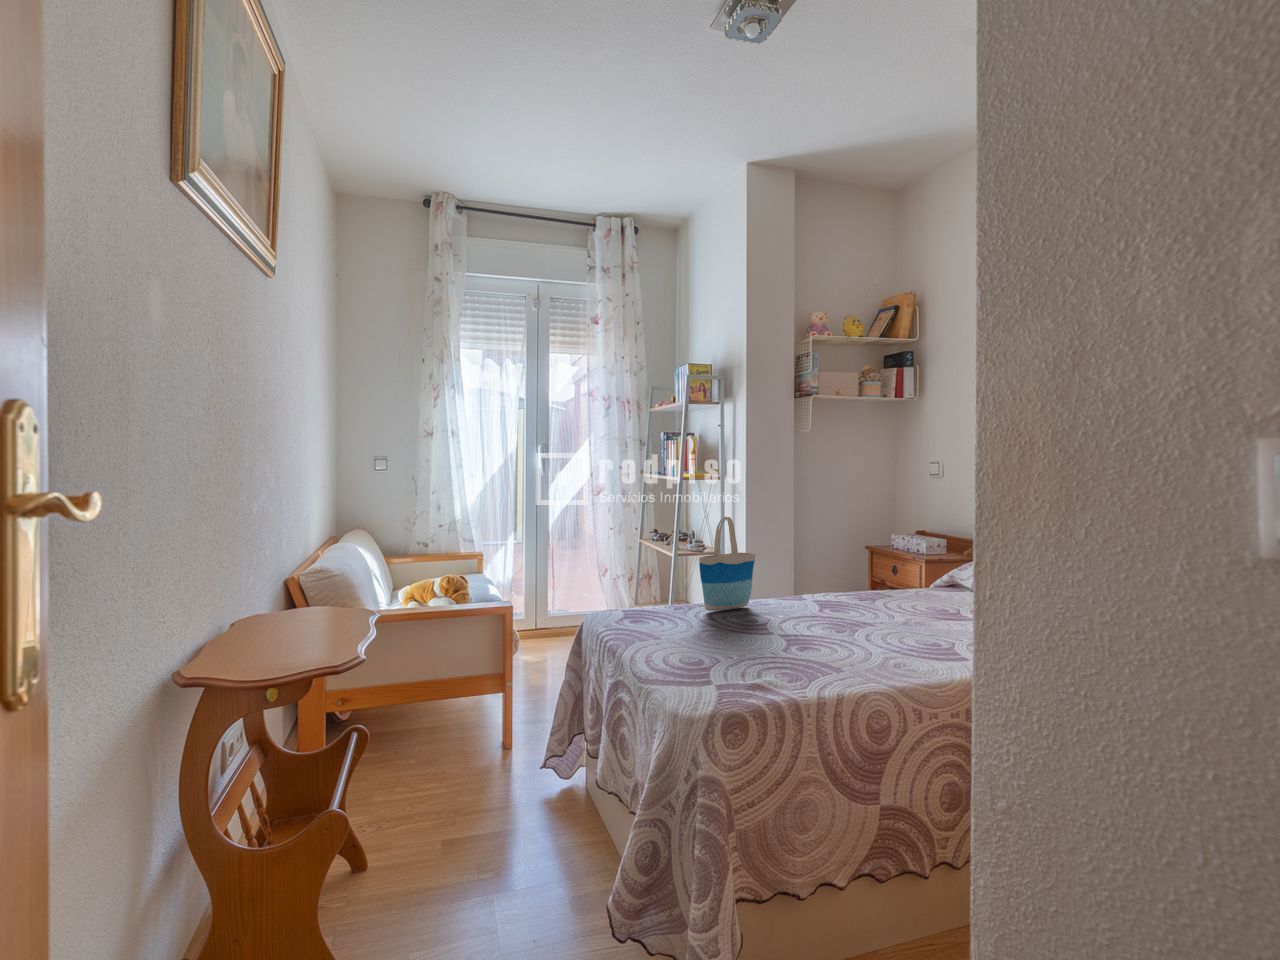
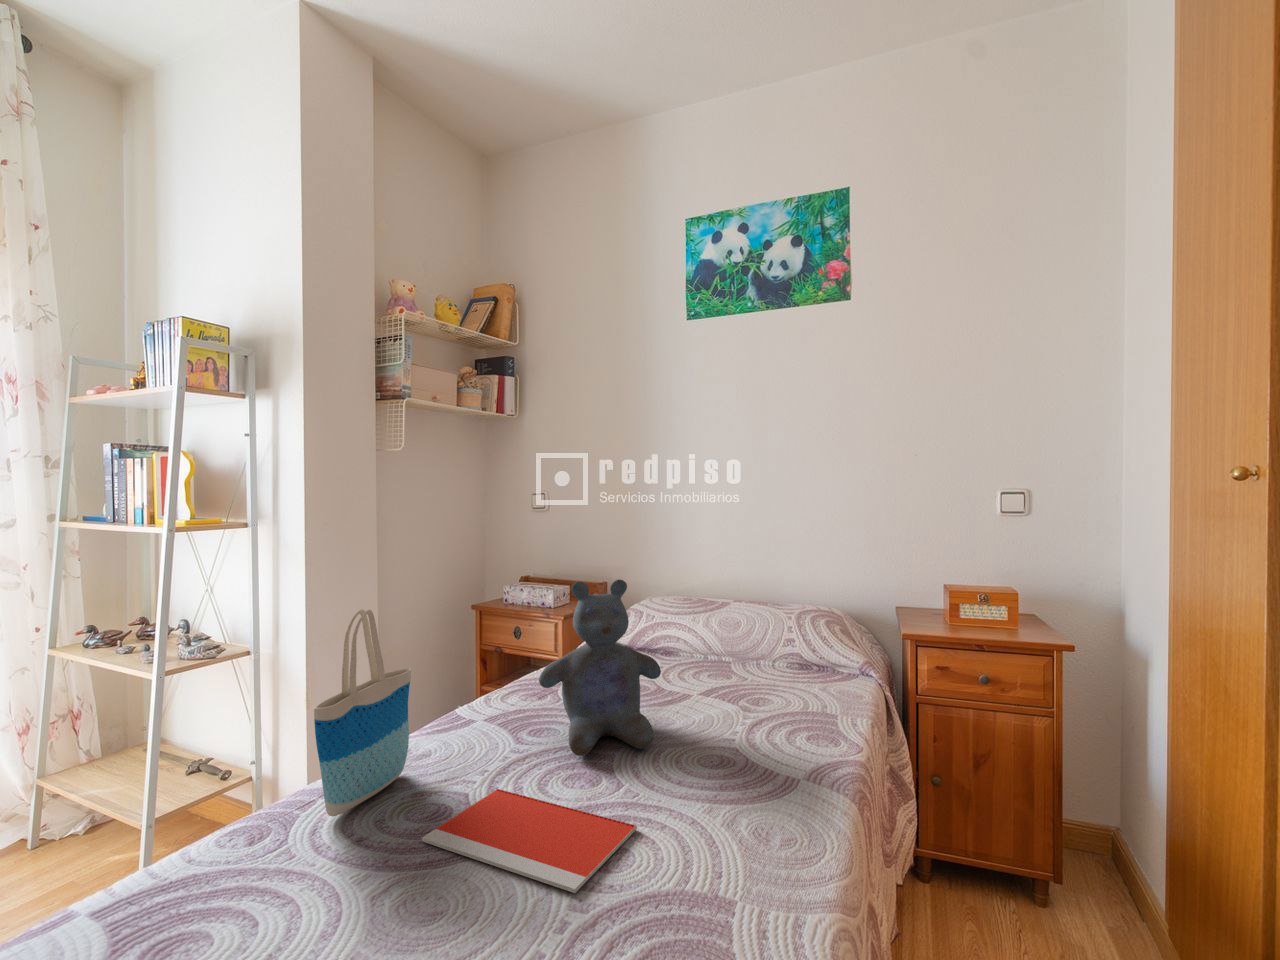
stuffed bear: none [831,518,916,626] -> present [539,580,661,756]
notebook: none [734,620,833,651] -> present [422,789,637,893]

